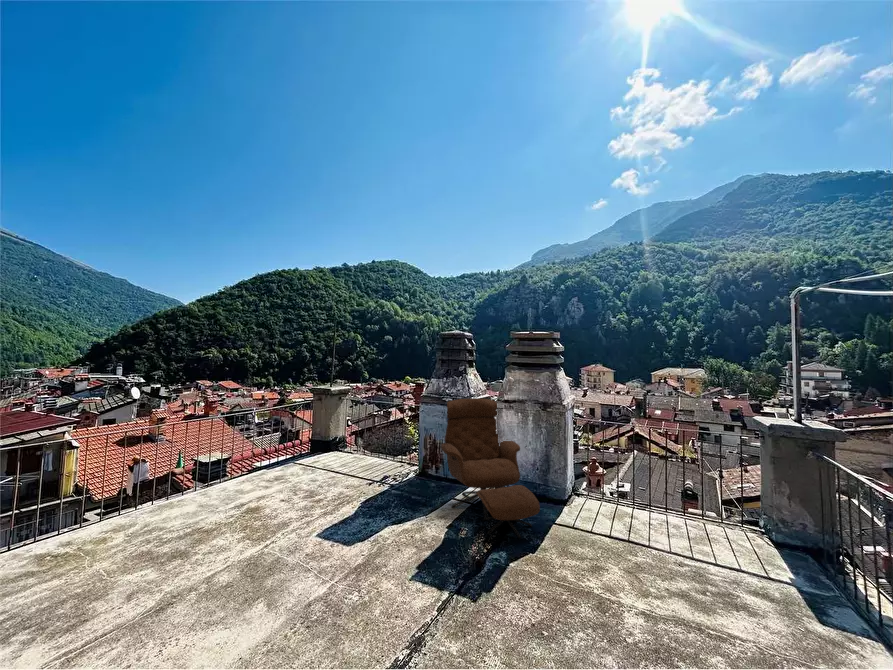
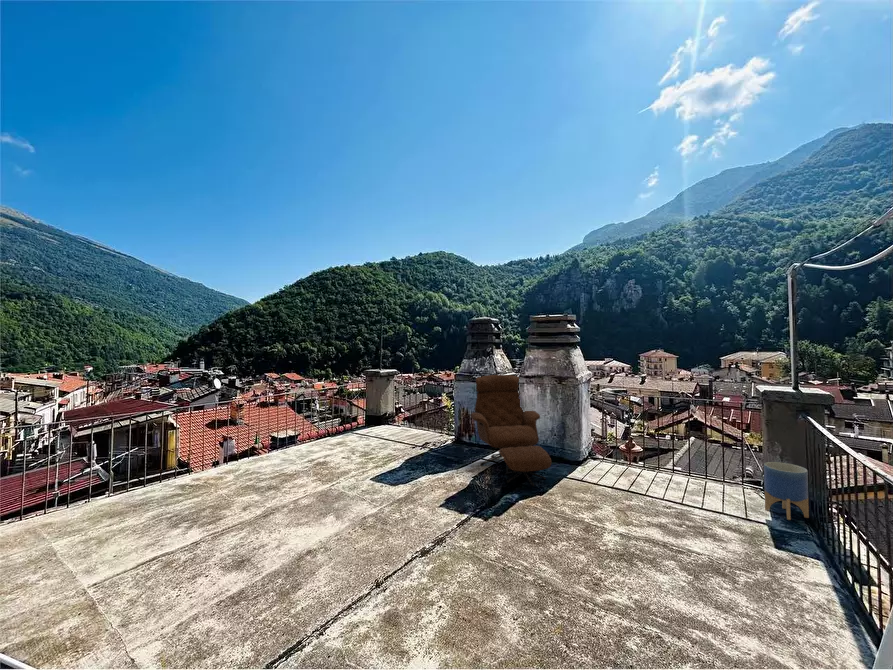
planter: none [782,507,834,578] -> present [764,462,809,520]

